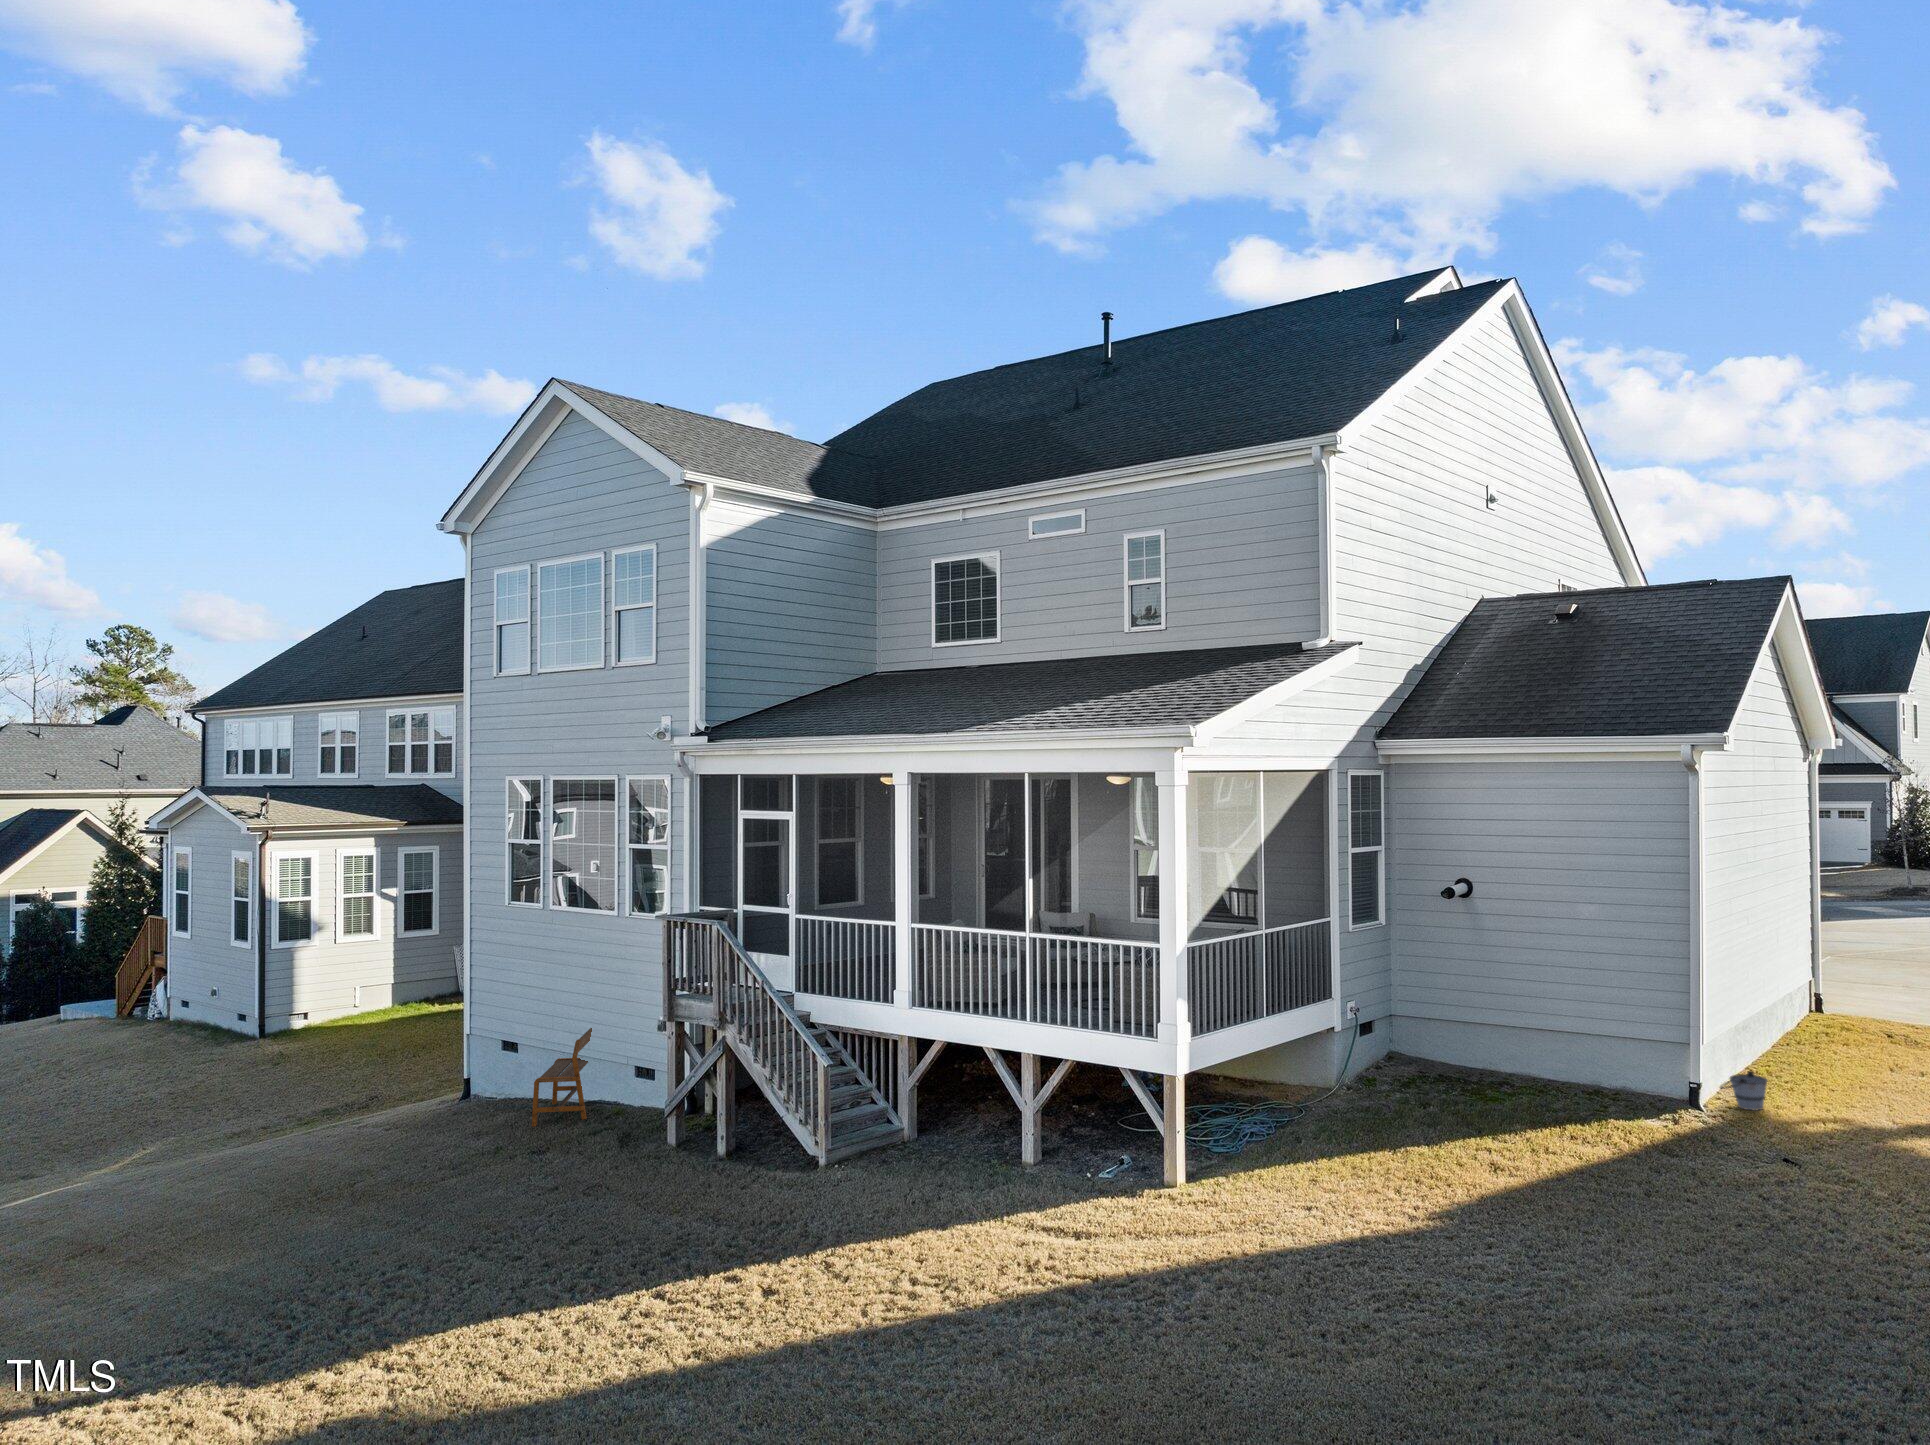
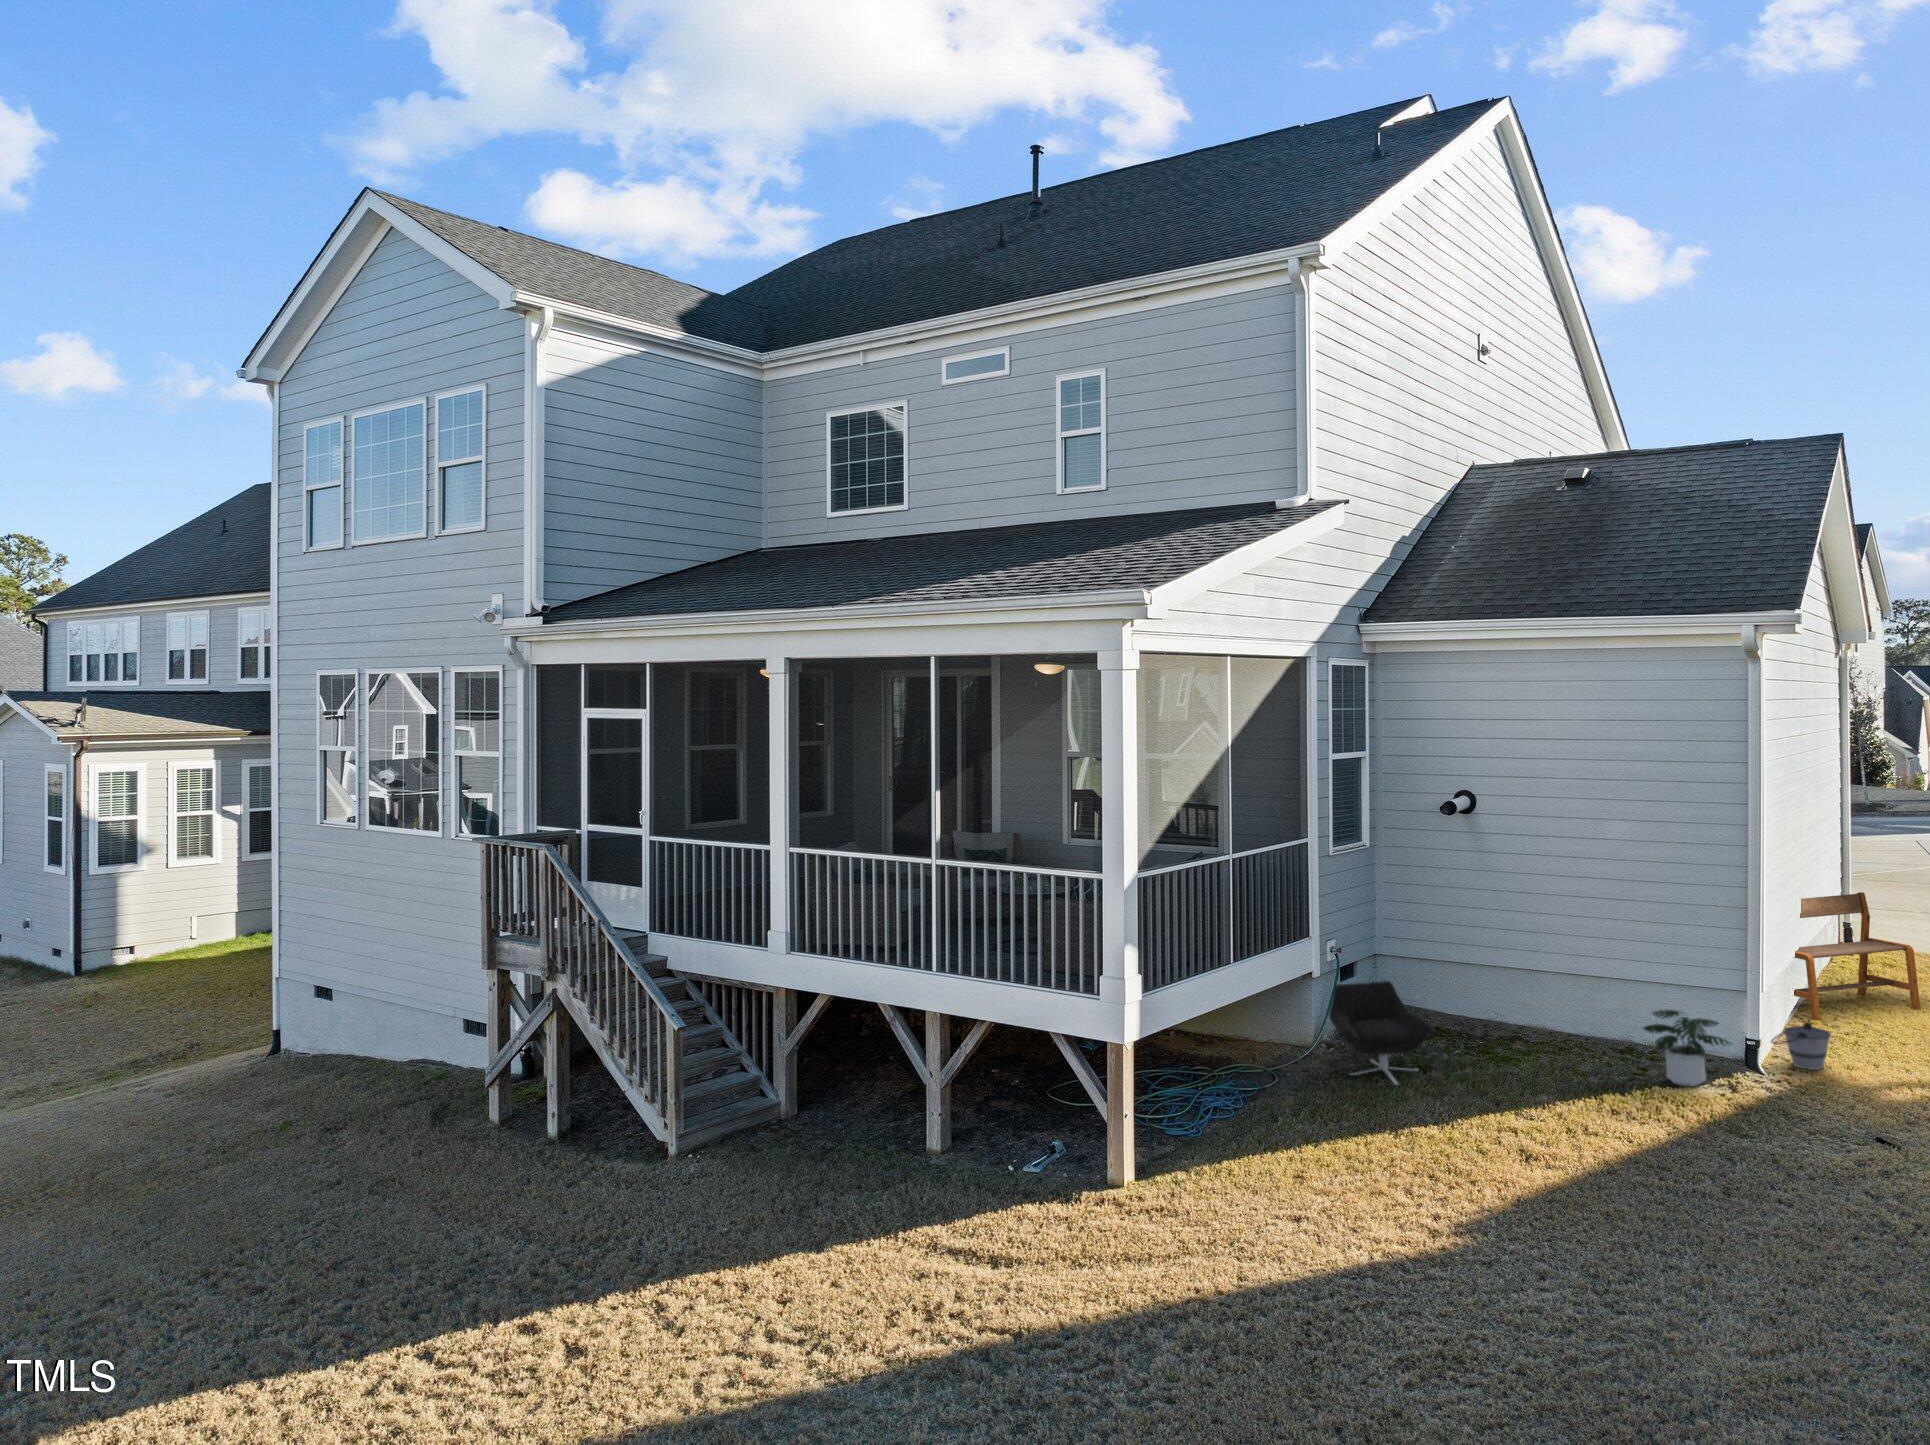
bench: present [532,1028,592,1127] -> present [1794,892,1920,1020]
lounge chair: none [1351,1036,1435,1120] -> present [1329,981,1432,1085]
potted plant: none [1608,1059,1680,1122] -> present [1643,1010,1730,1086]

